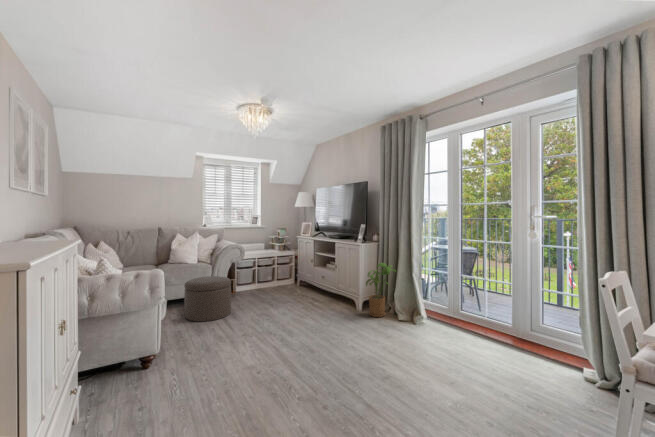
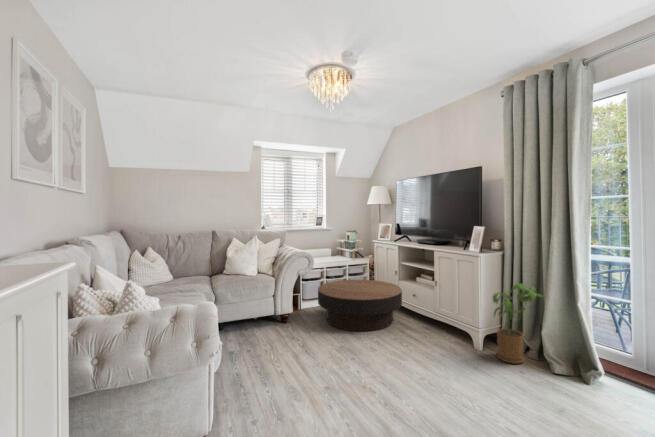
coffee table: none [248,267,314,304] -> present [318,280,402,331]
ottoman: present [184,276,231,322] -> none [243,294,301,357]

